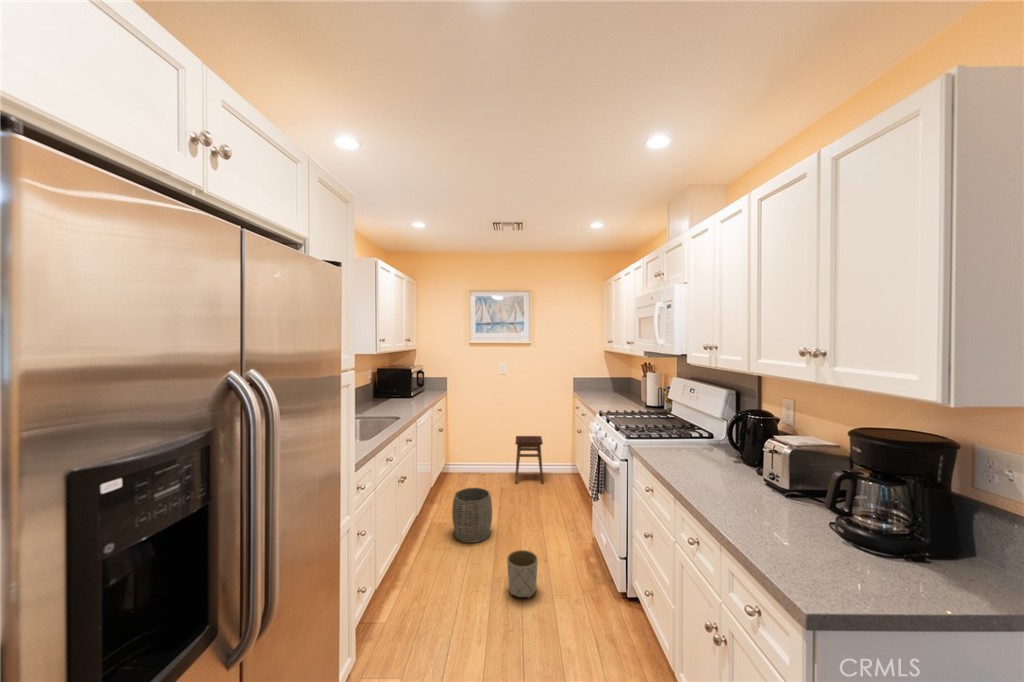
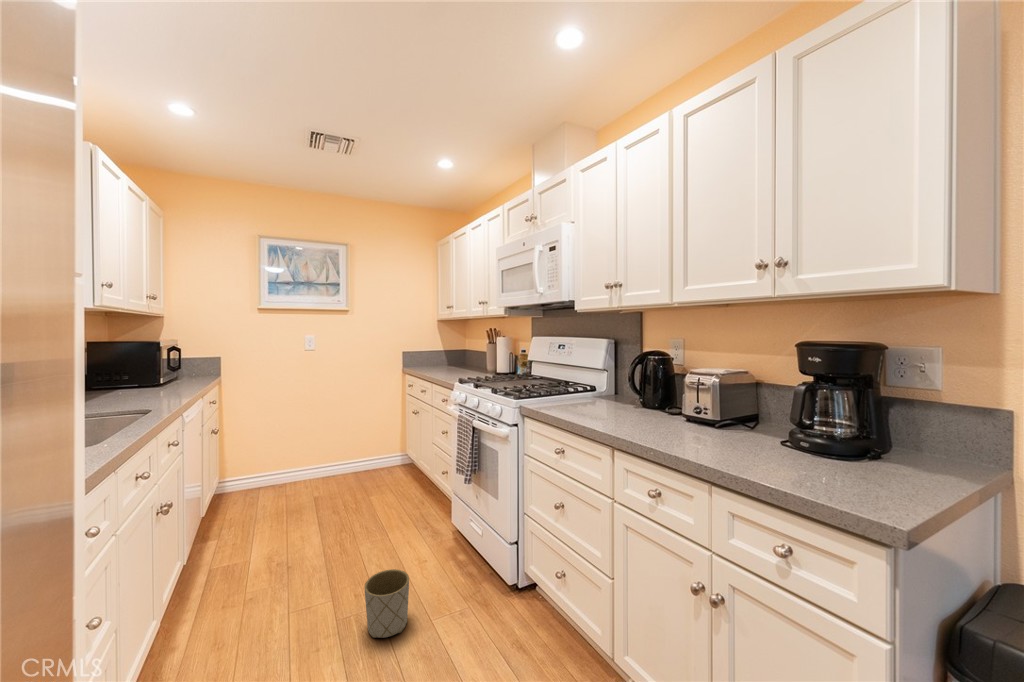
stool: present [515,436,543,484] -> none [332,425,374,490]
woven basket: present [452,488,492,543] -> none [253,503,319,587]

